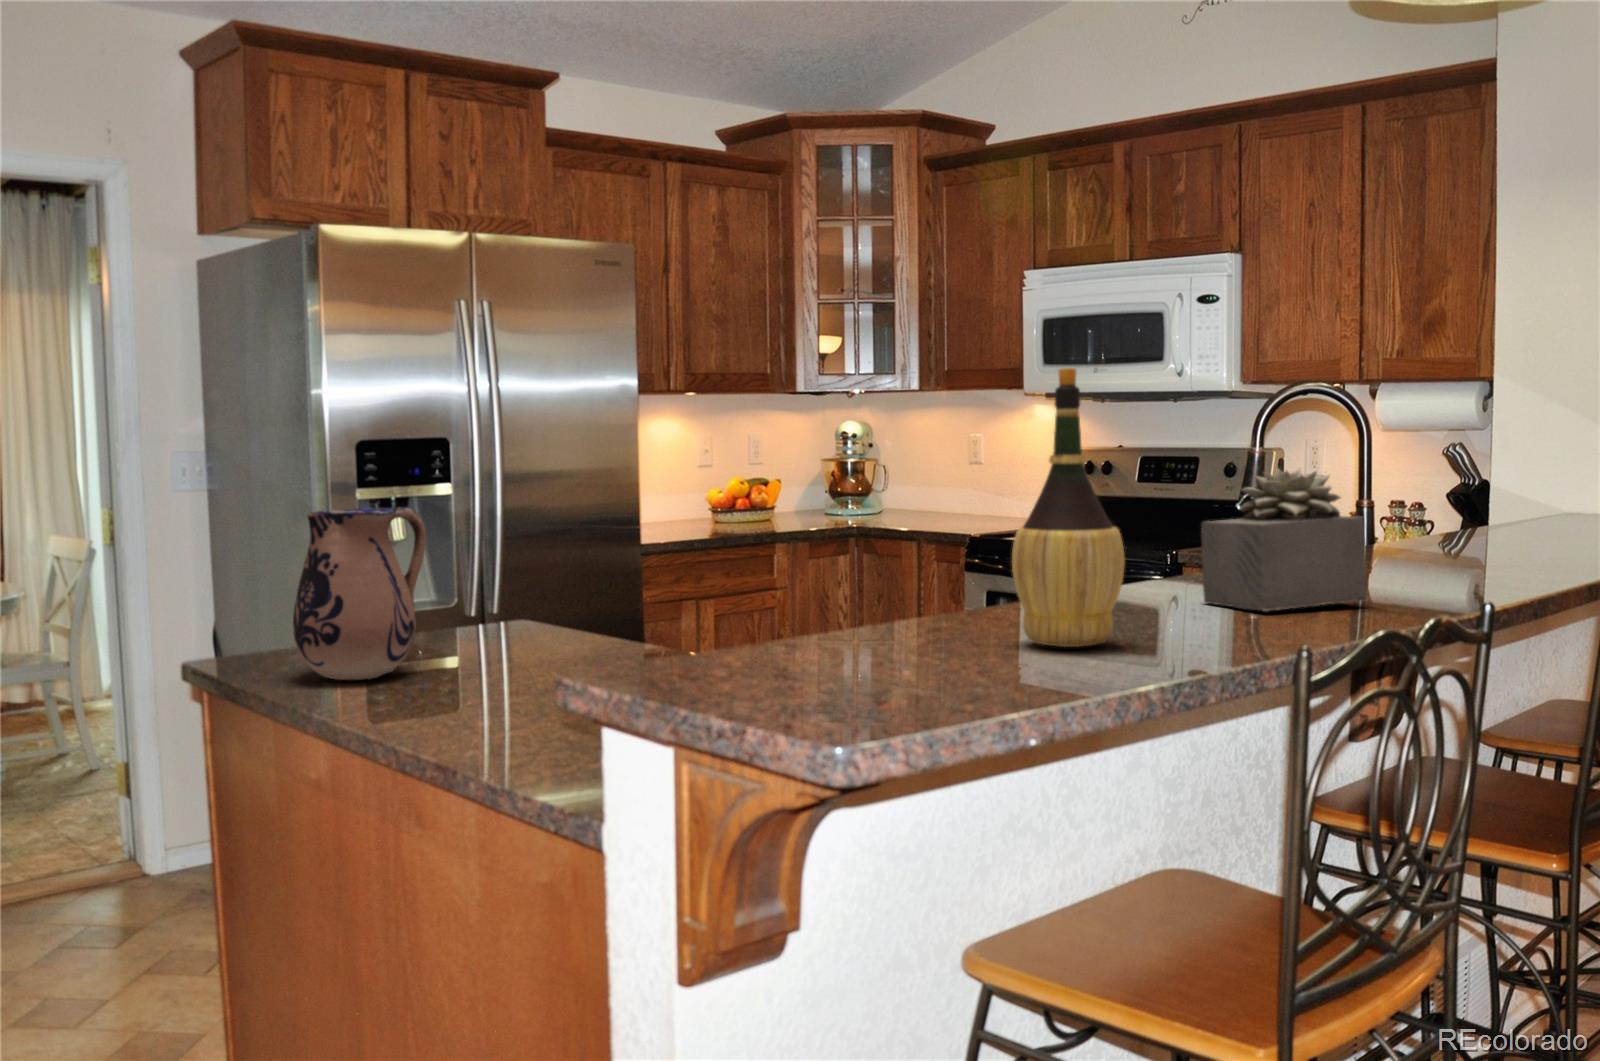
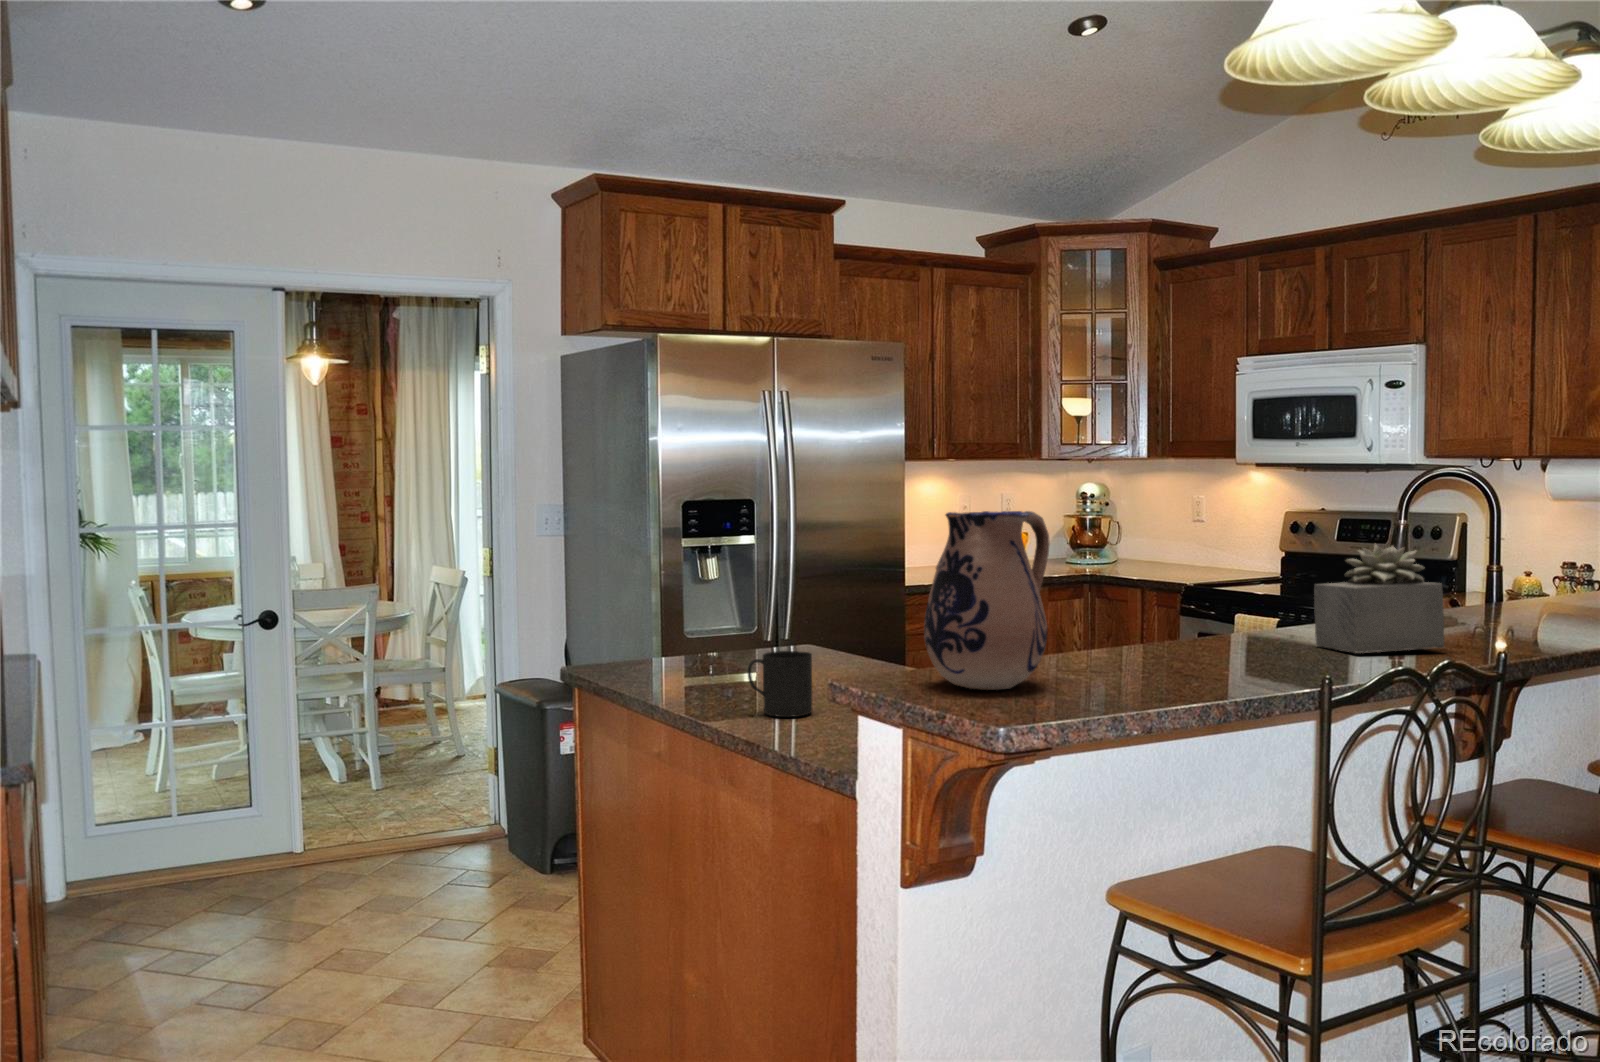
wine bottle: present [1012,367,1125,647] -> none [1148,475,1230,673]
ceramic pitcher: present [293,508,426,680] -> present [924,511,1050,690]
mug: none [434,633,531,729] -> present [748,651,812,717]

